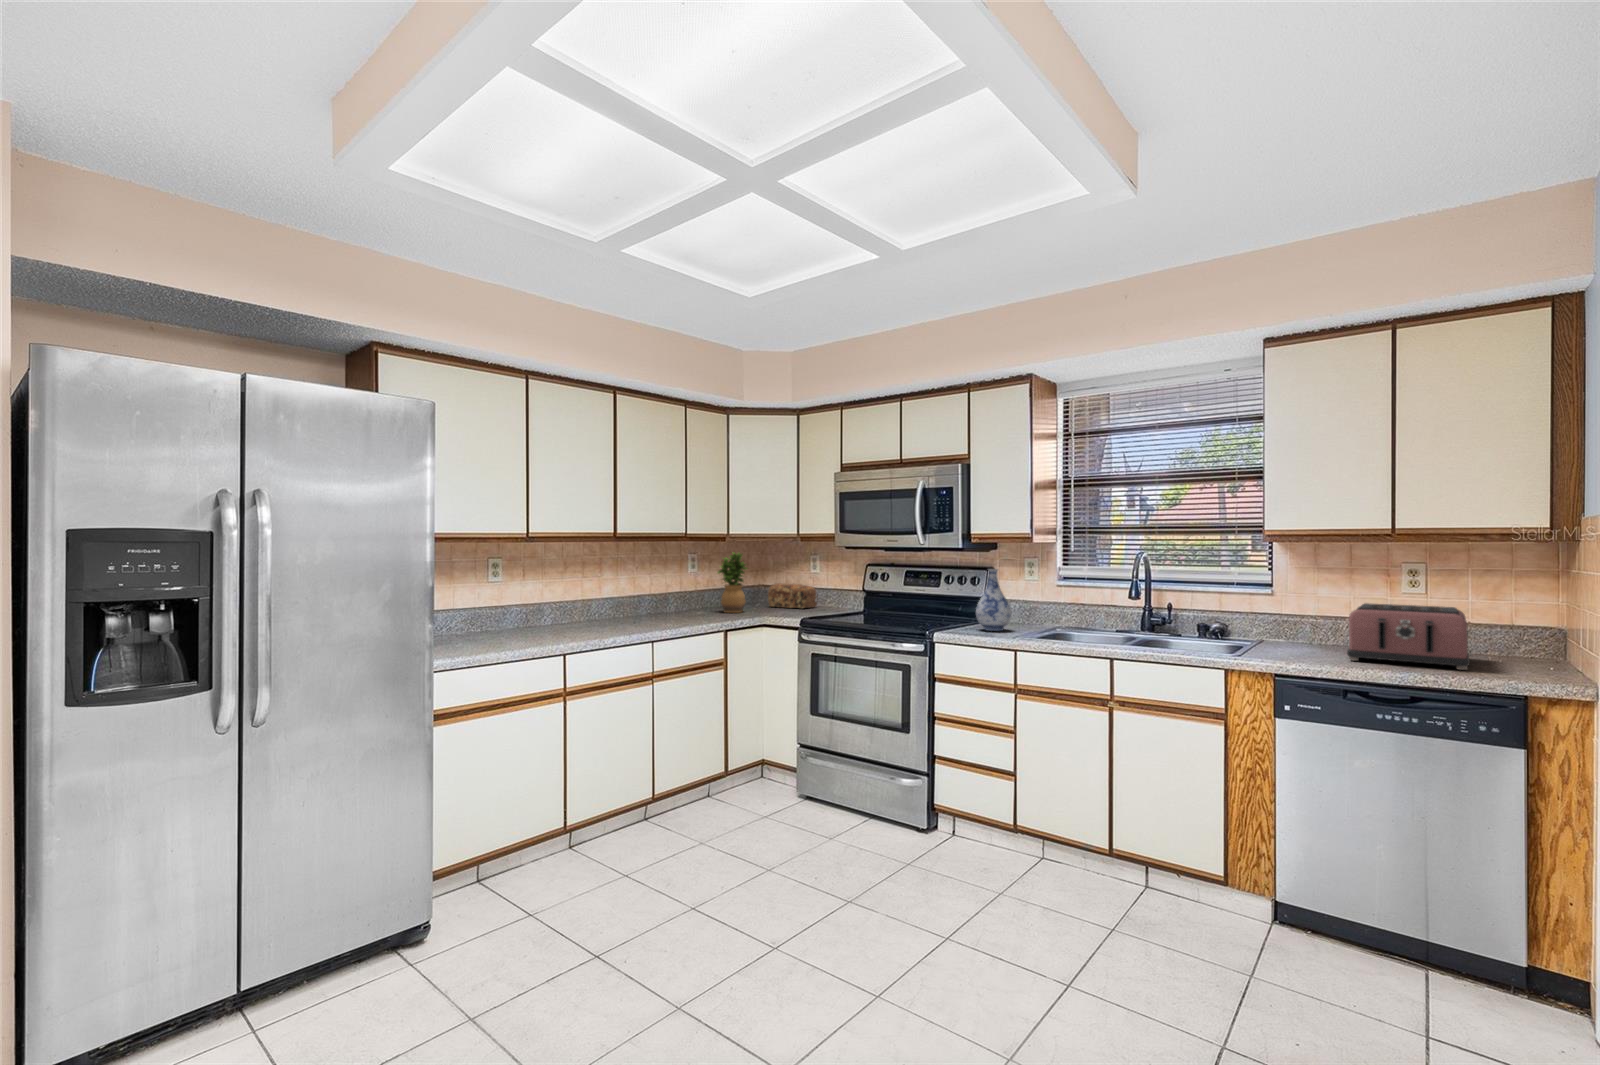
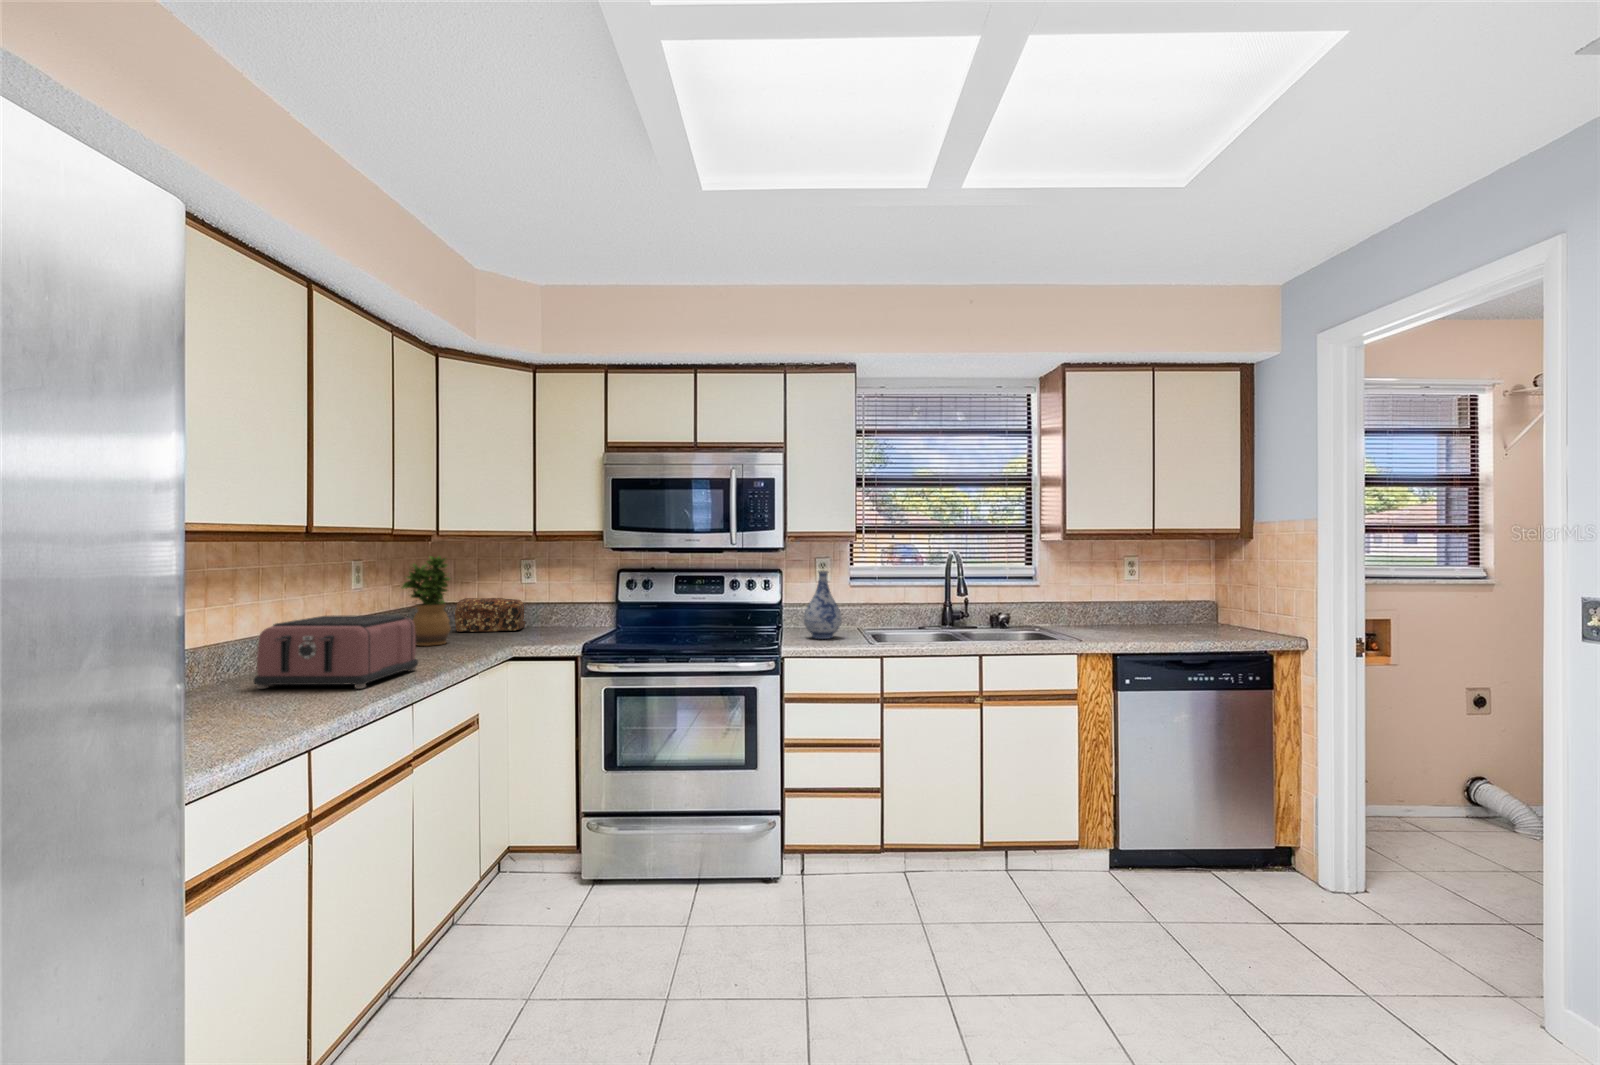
toaster: present [1347,603,1470,670] -> present [253,615,418,689]

